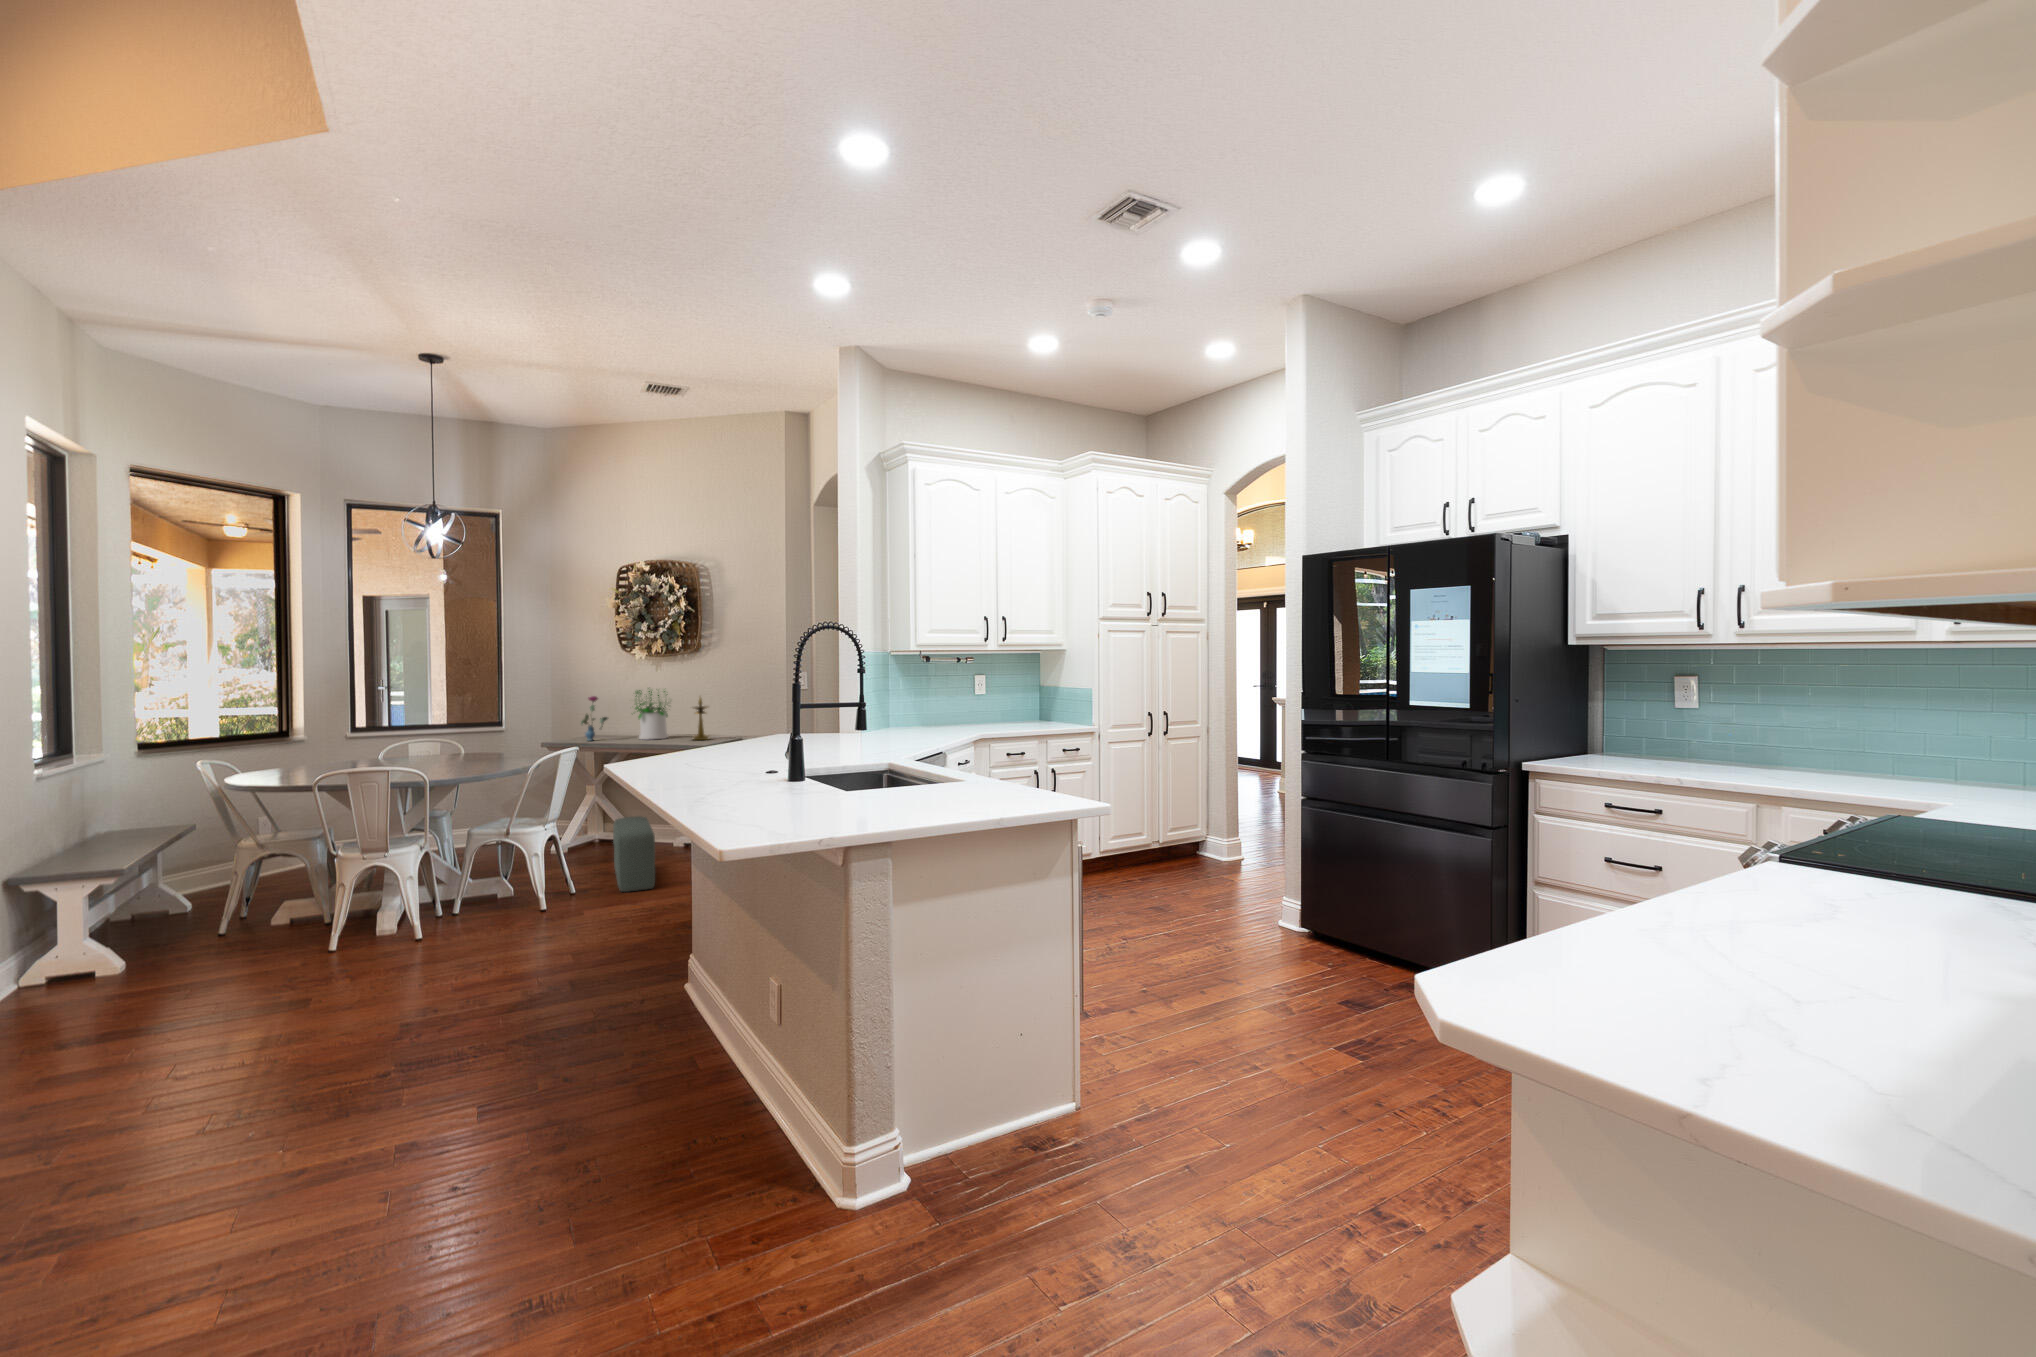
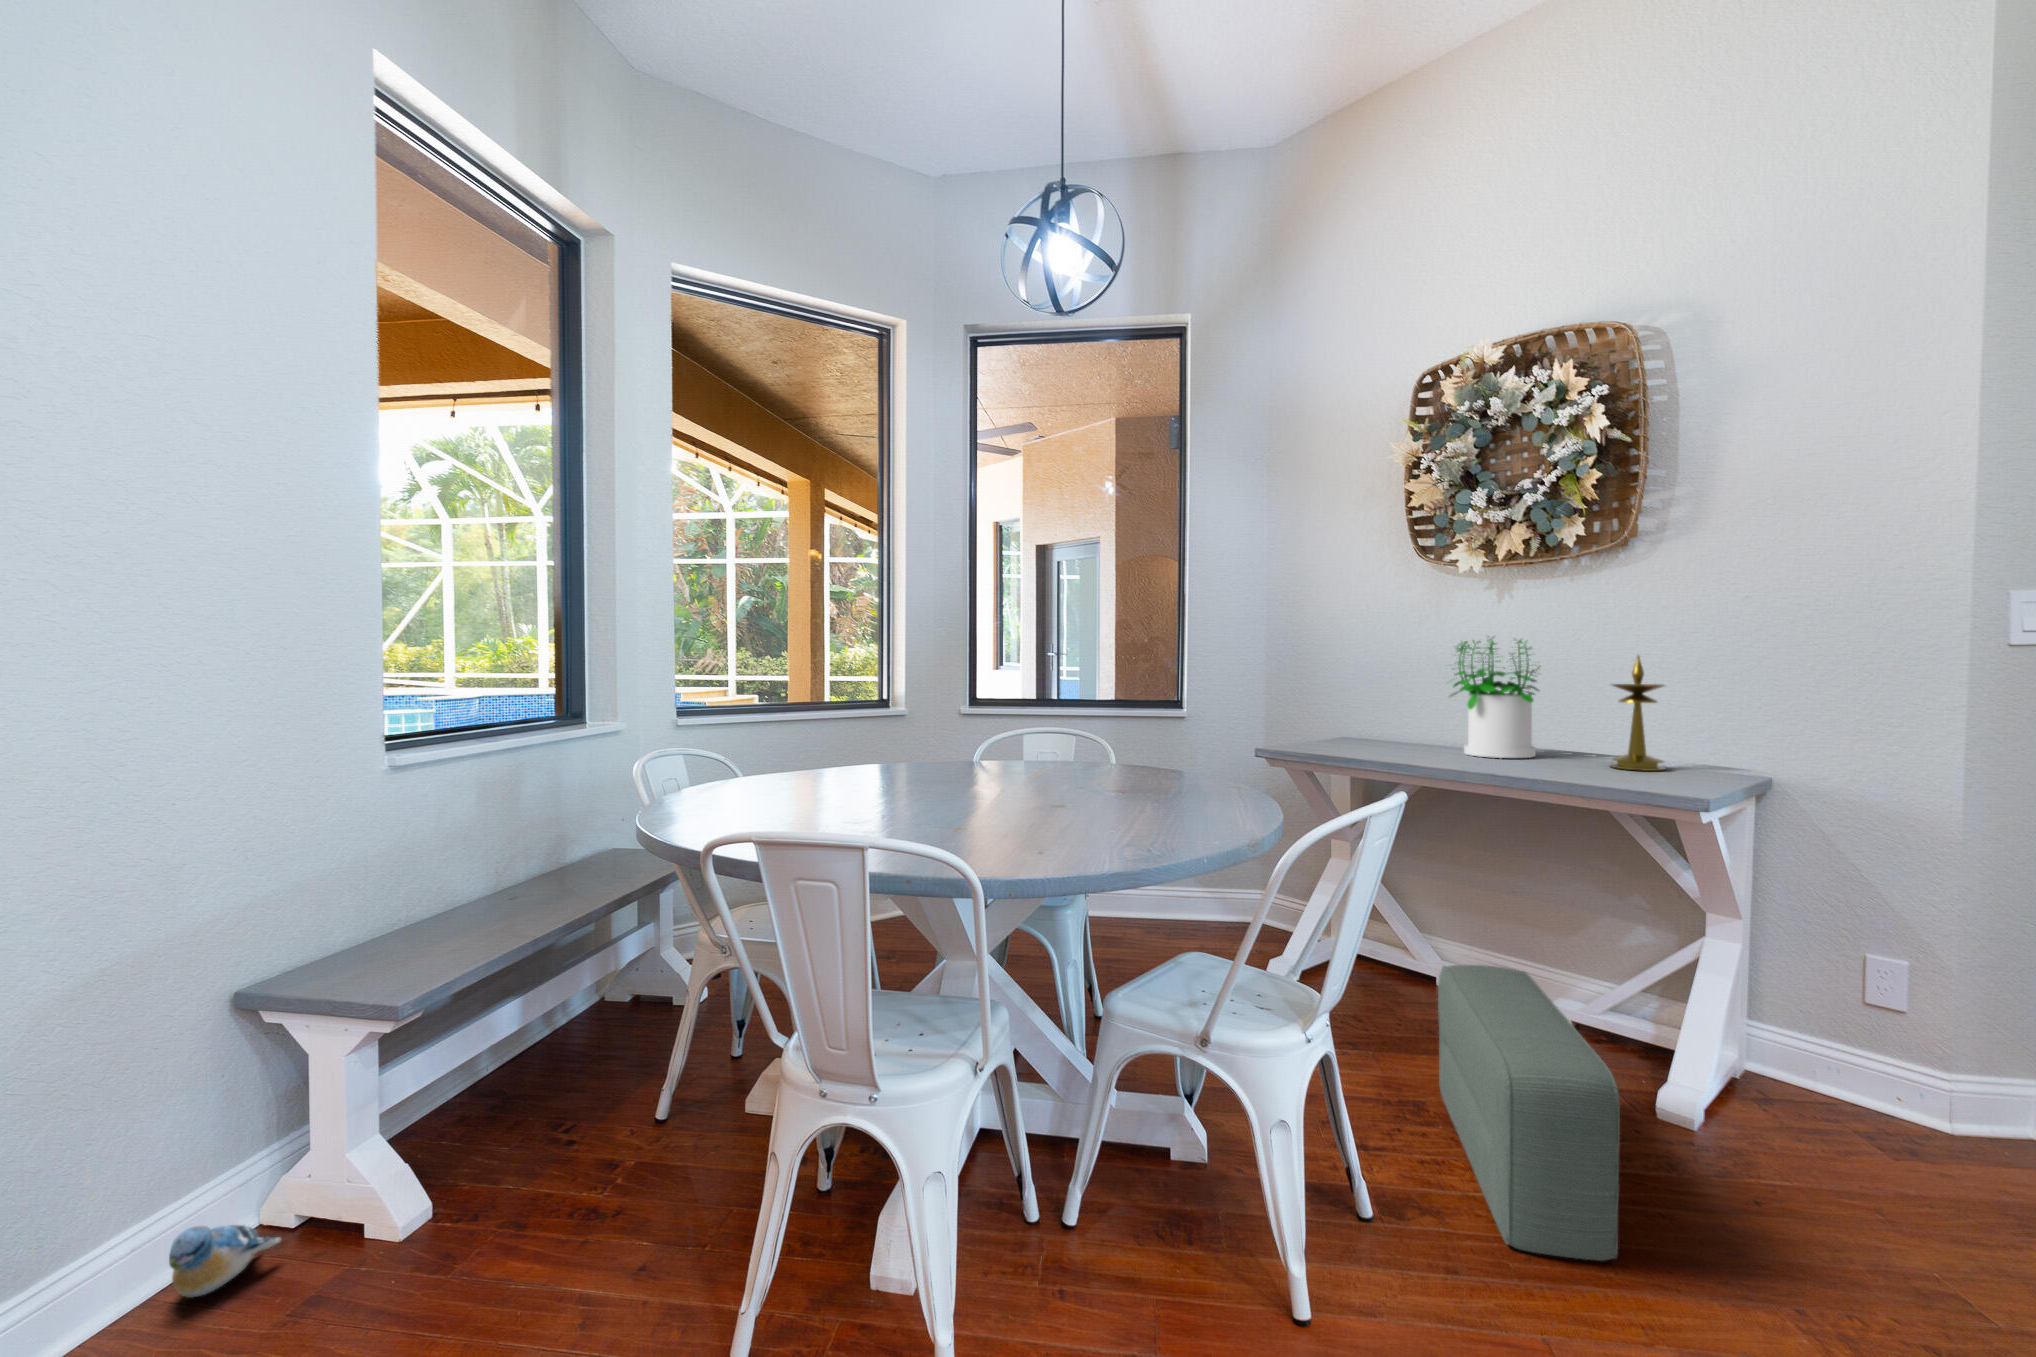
vase: present [581,696,607,741] -> none [1339,653,1397,751]
plush toy: none [20,963,62,993] -> present [169,1225,281,1298]

